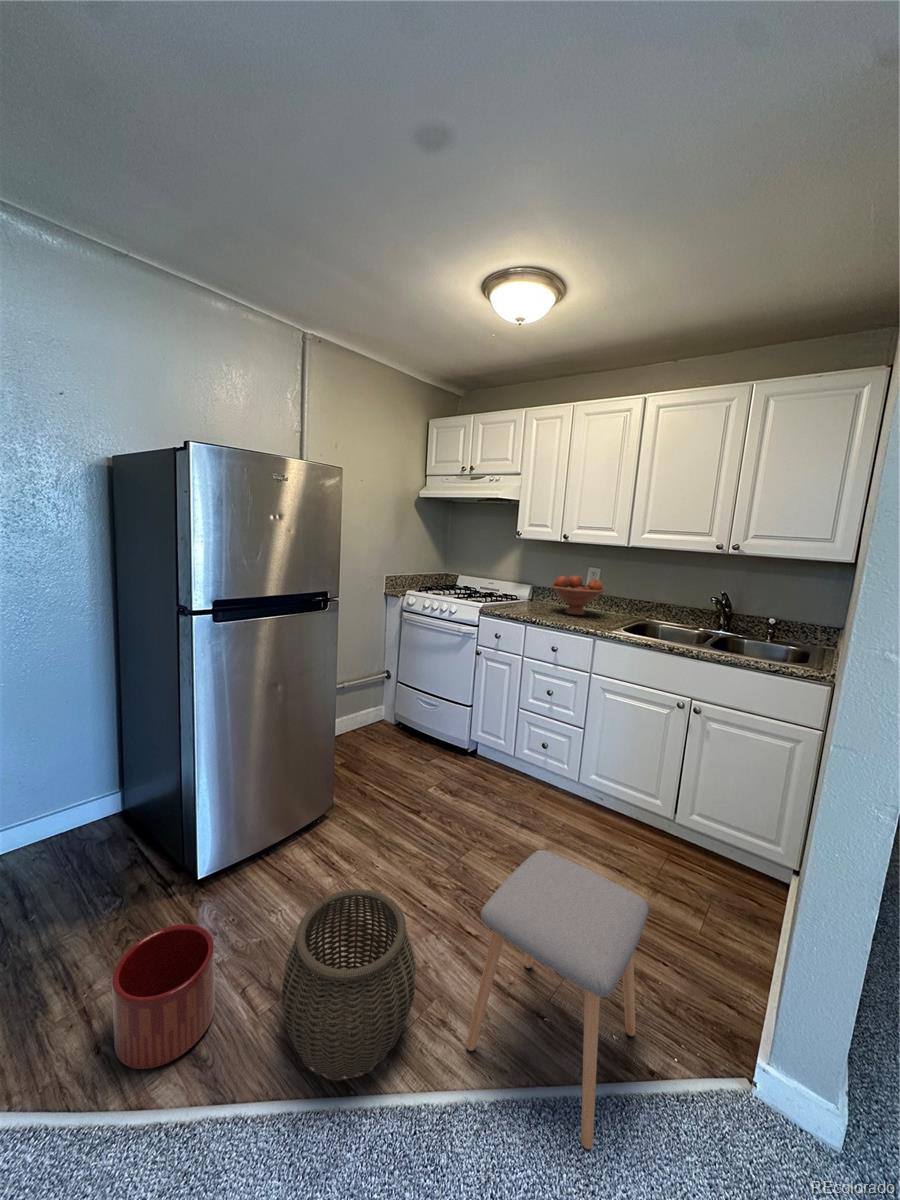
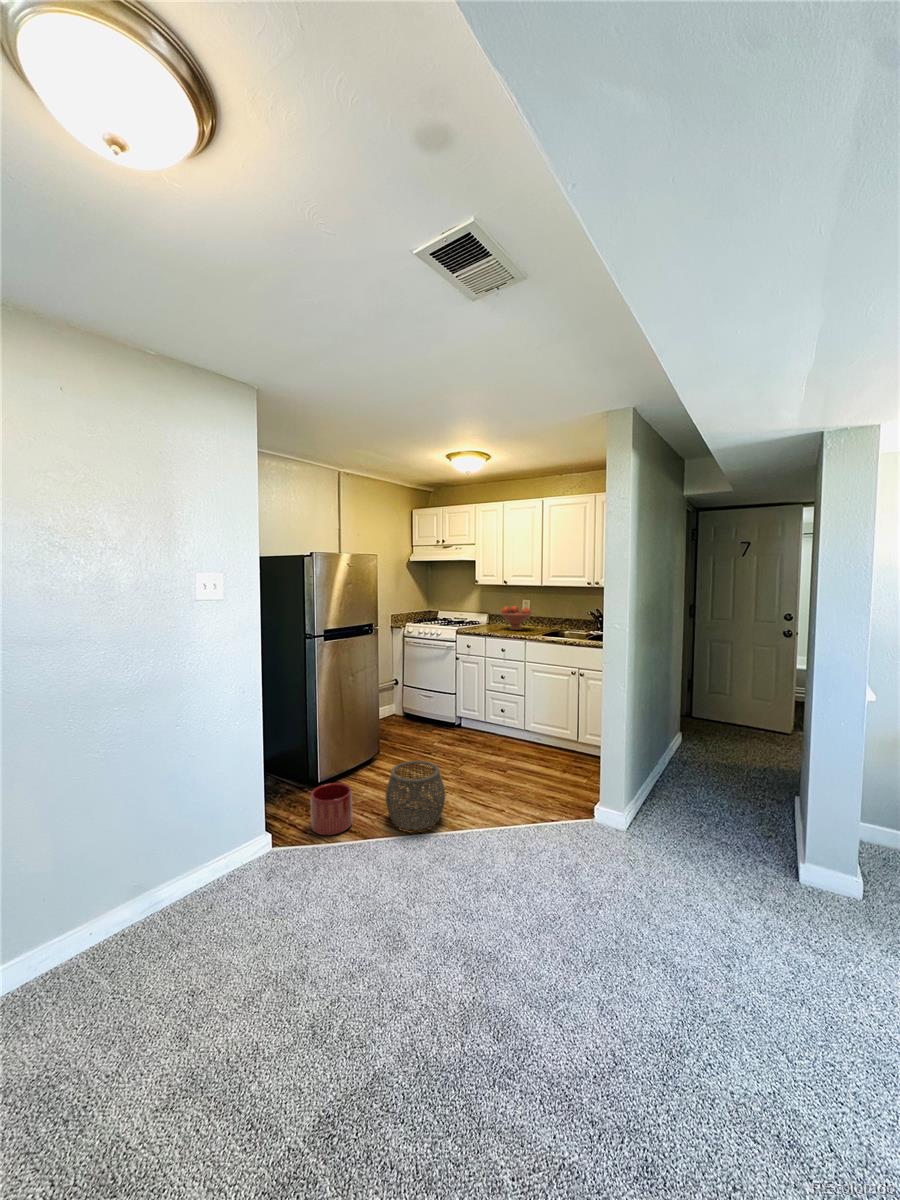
stool: present [466,850,649,1151] -> none [471,736,547,838]

